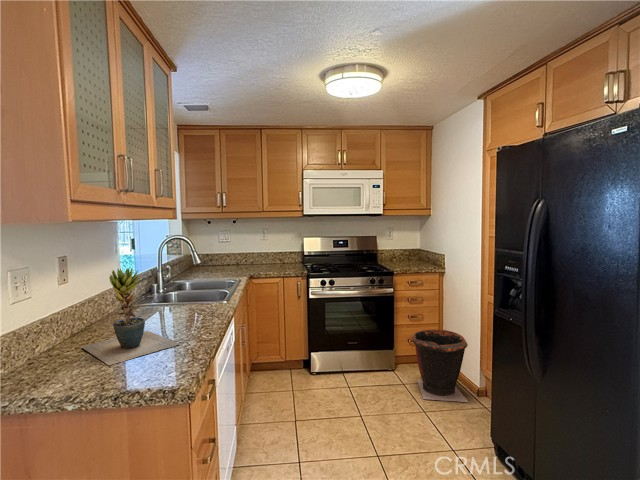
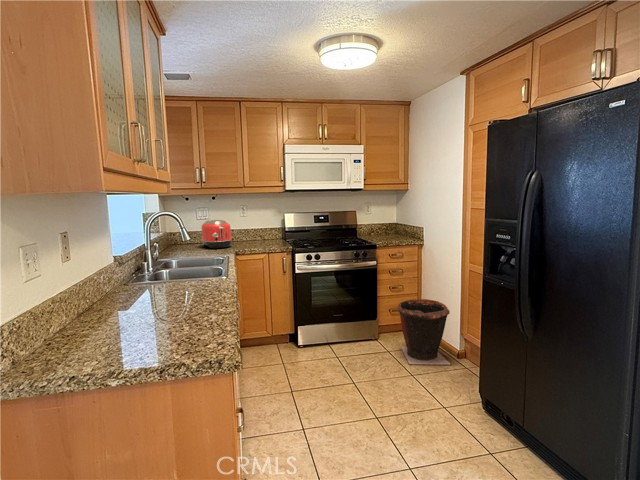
toaster: none [222,243,250,271] -> present [202,220,232,249]
potted plant: present [82,268,179,365] -> none [96,243,201,342]

